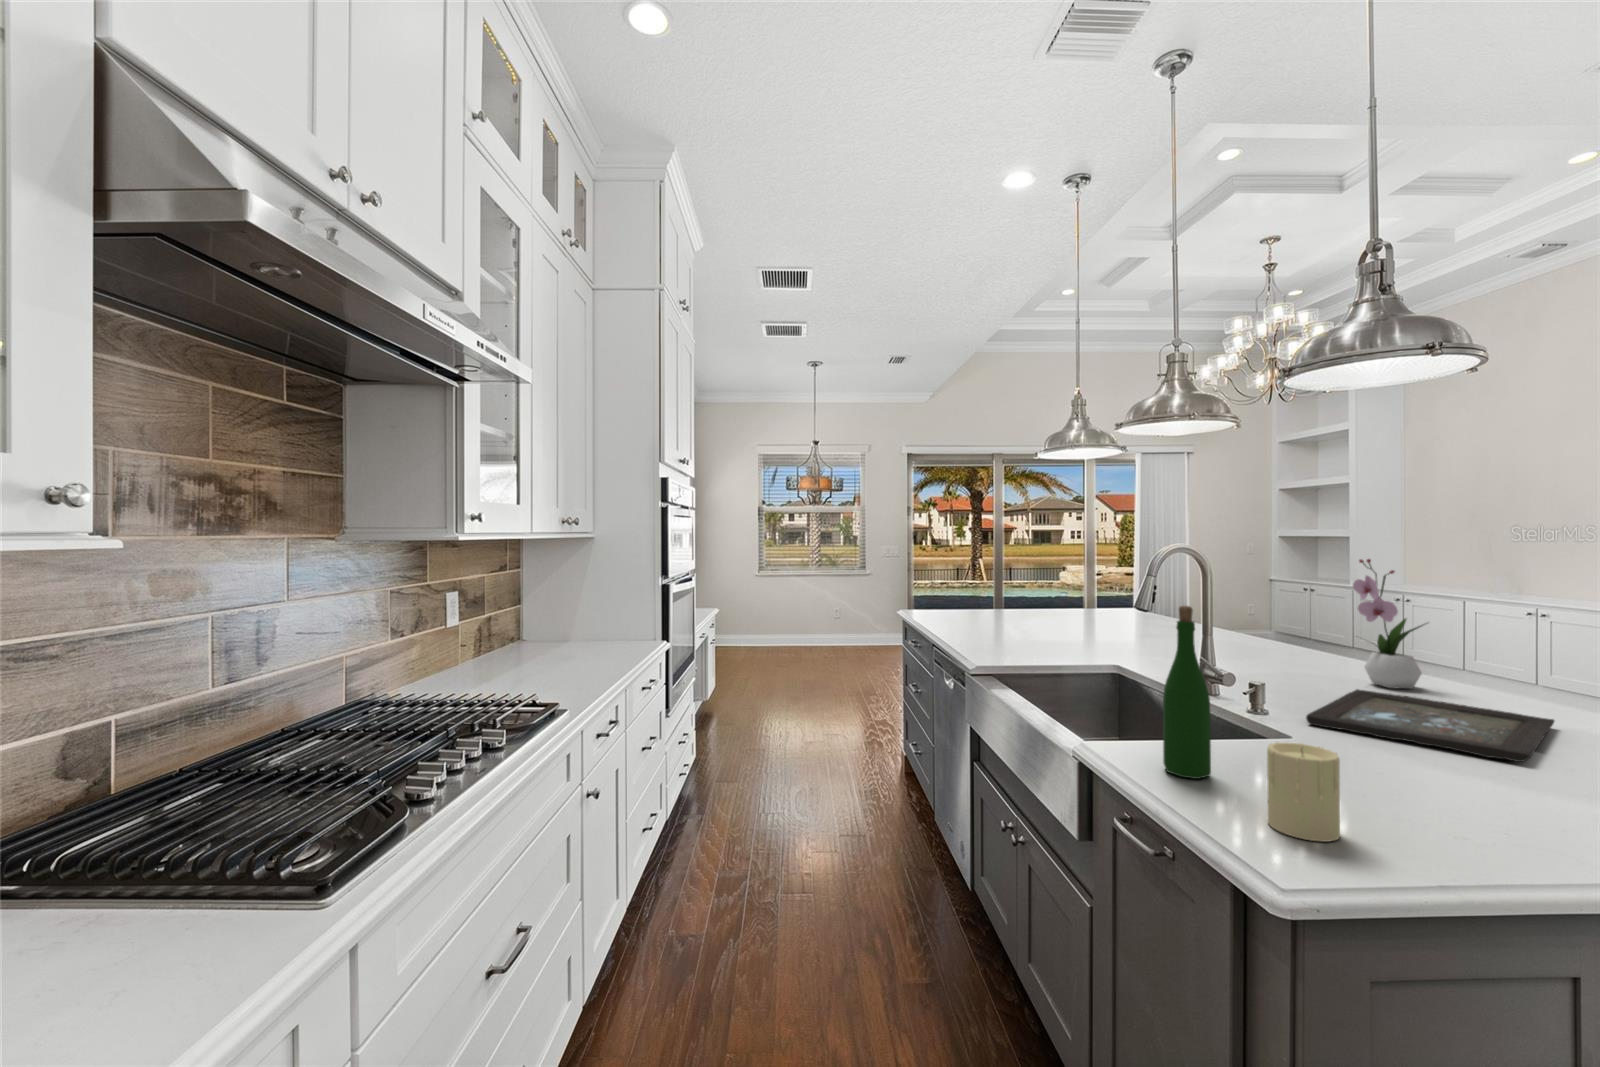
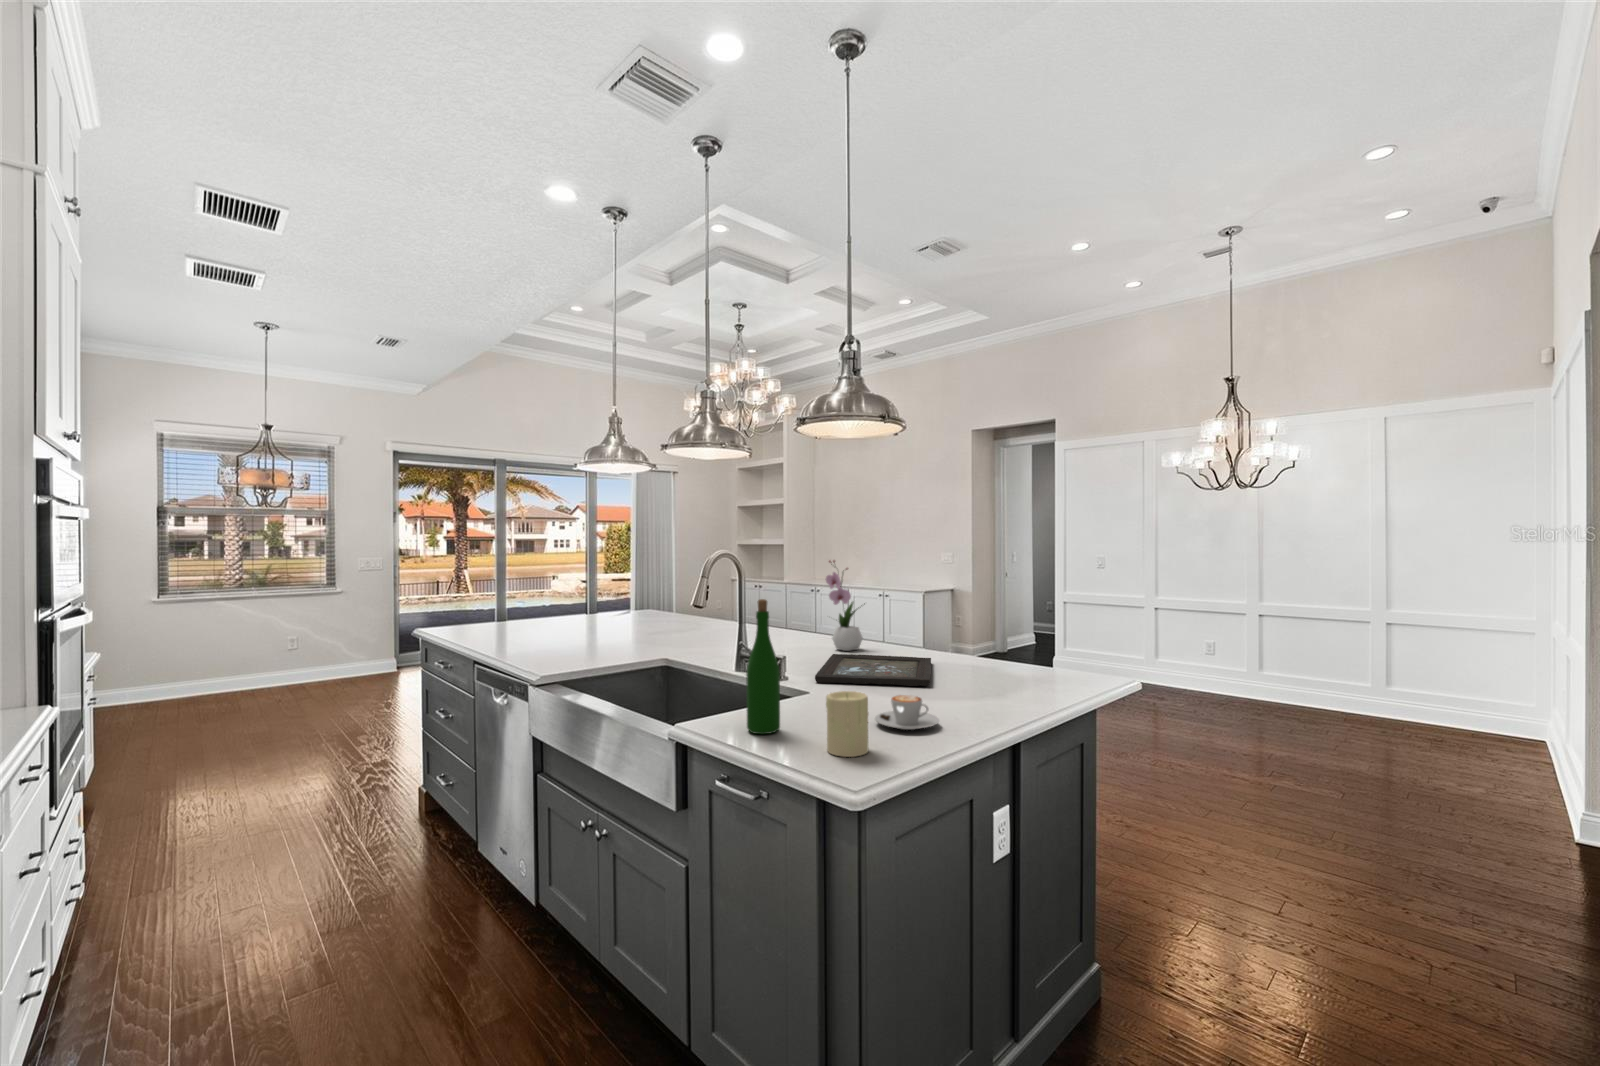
coffee cup: none [1376,767,1510,829] -> present [875,695,939,730]

